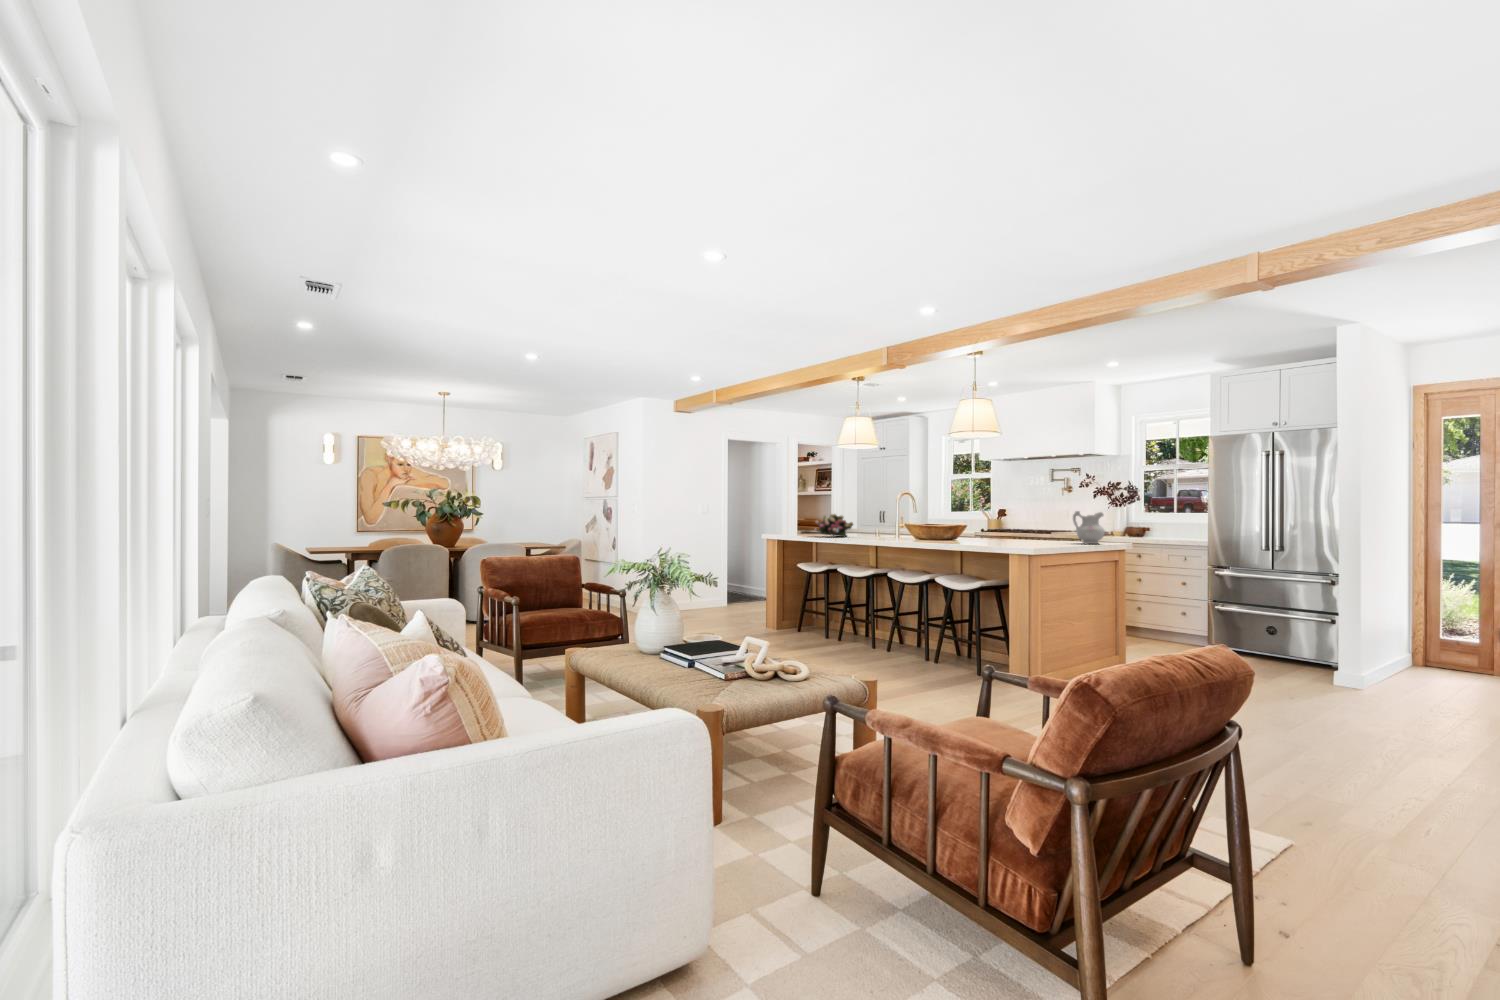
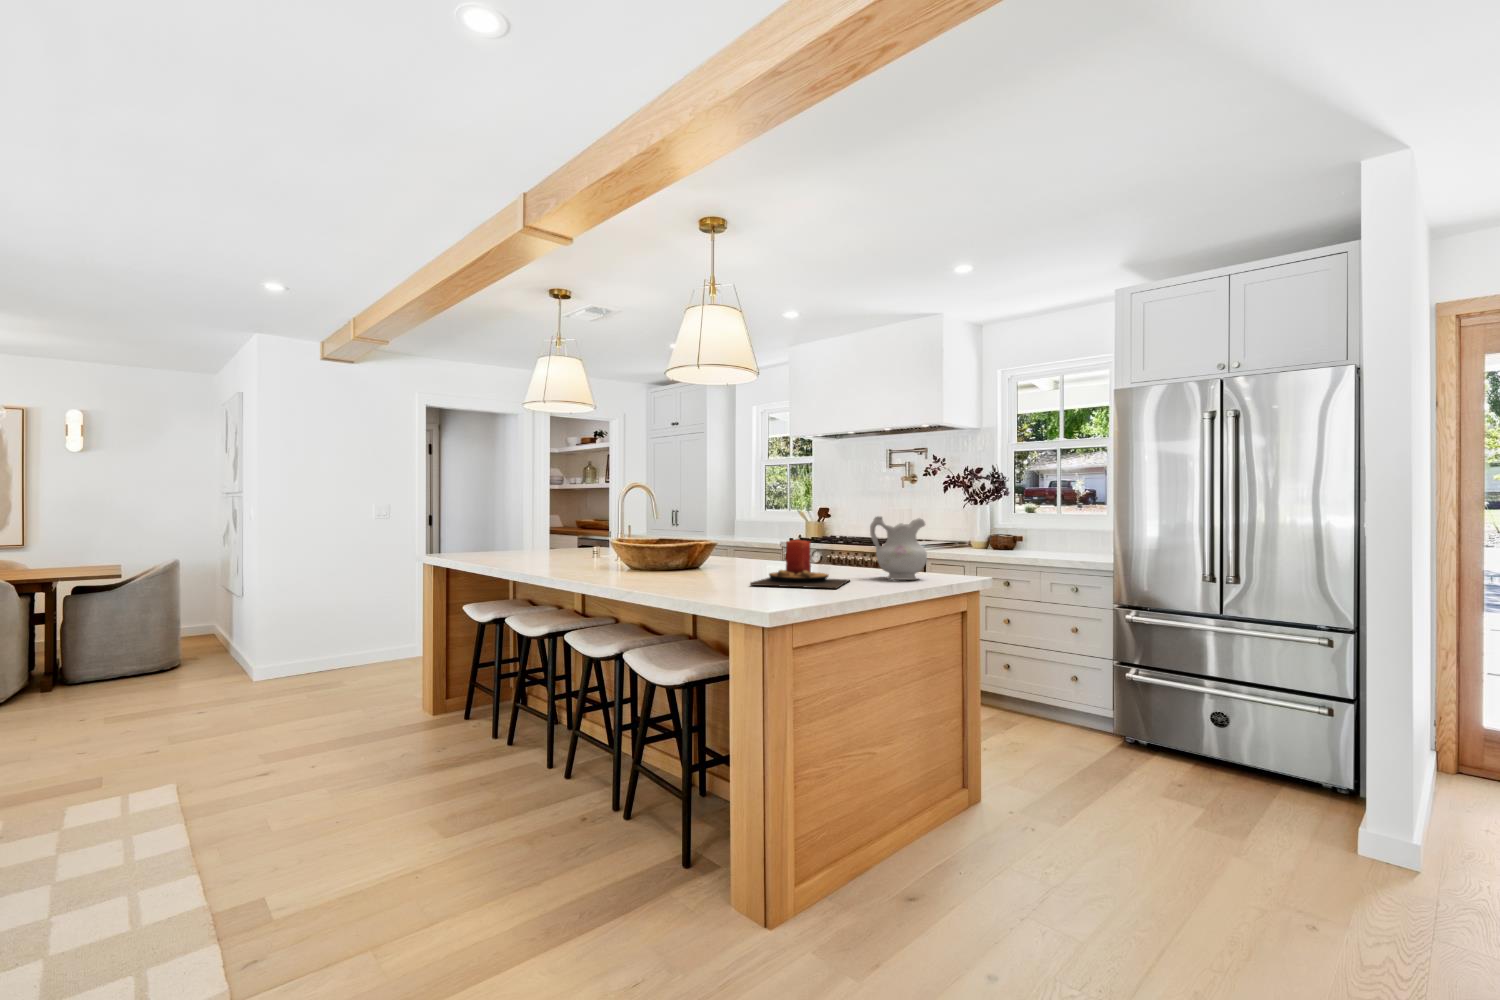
flower arrangement: present [814,514,853,537] -> none [468,518,540,559]
candle: none [1015,522,1064,546] -> present [750,540,850,589]

